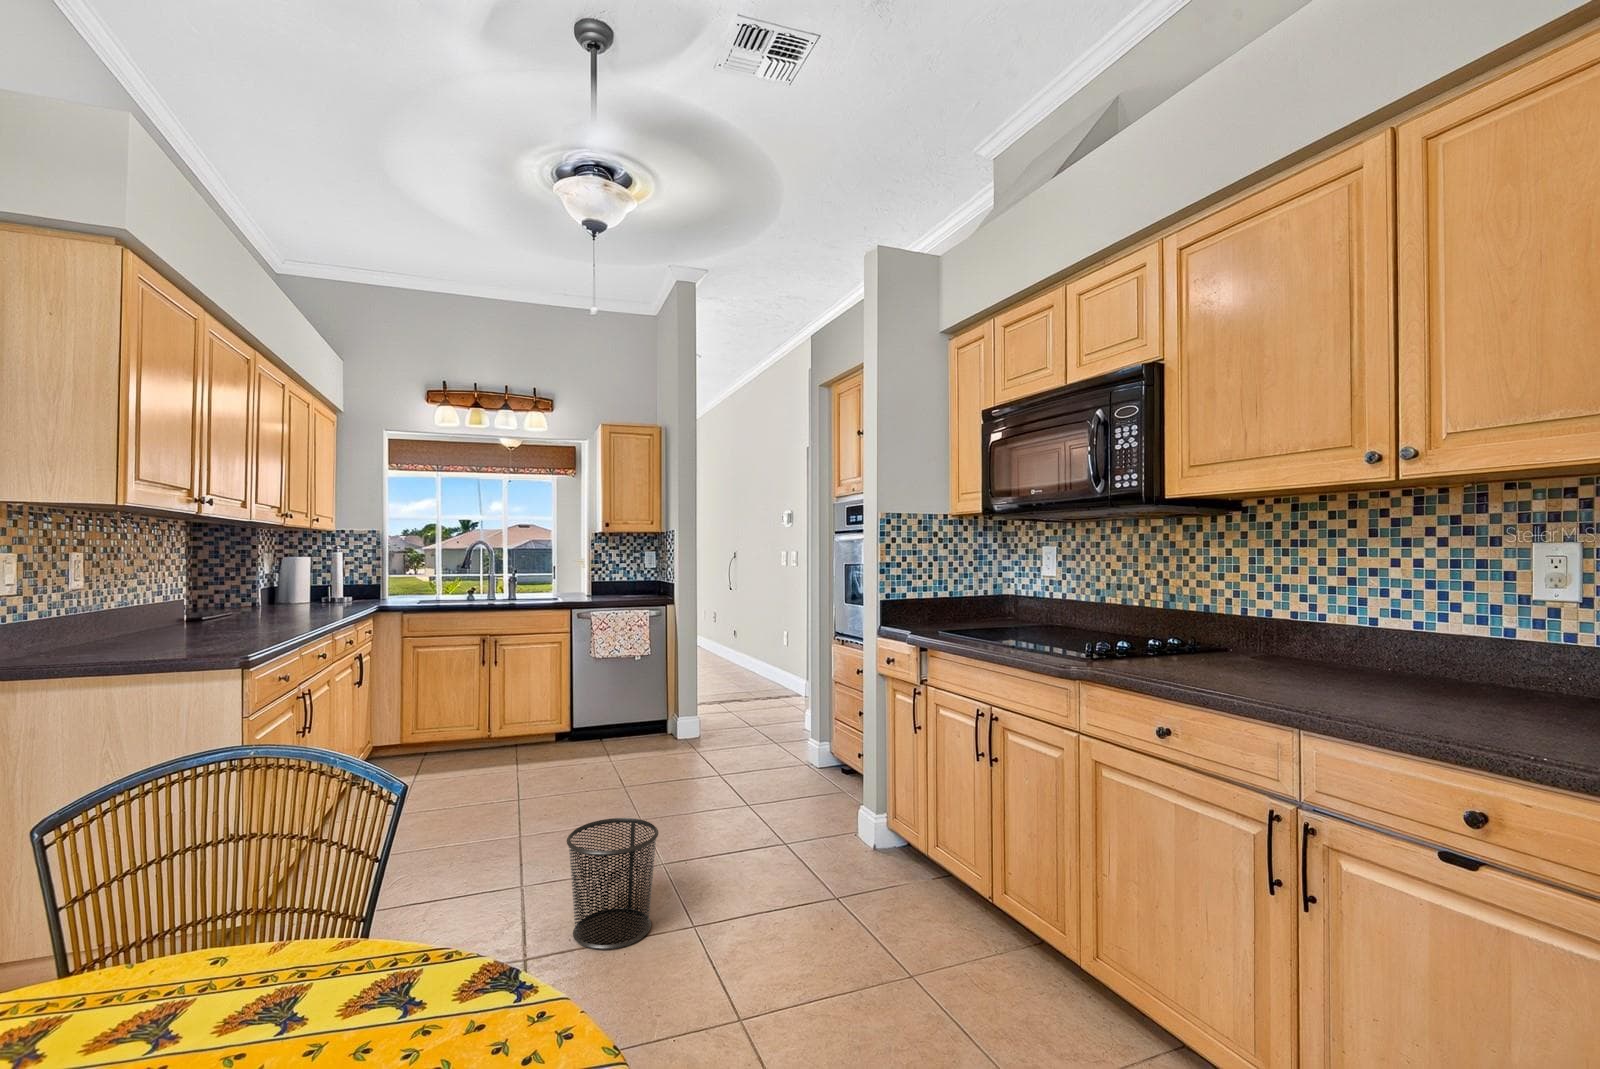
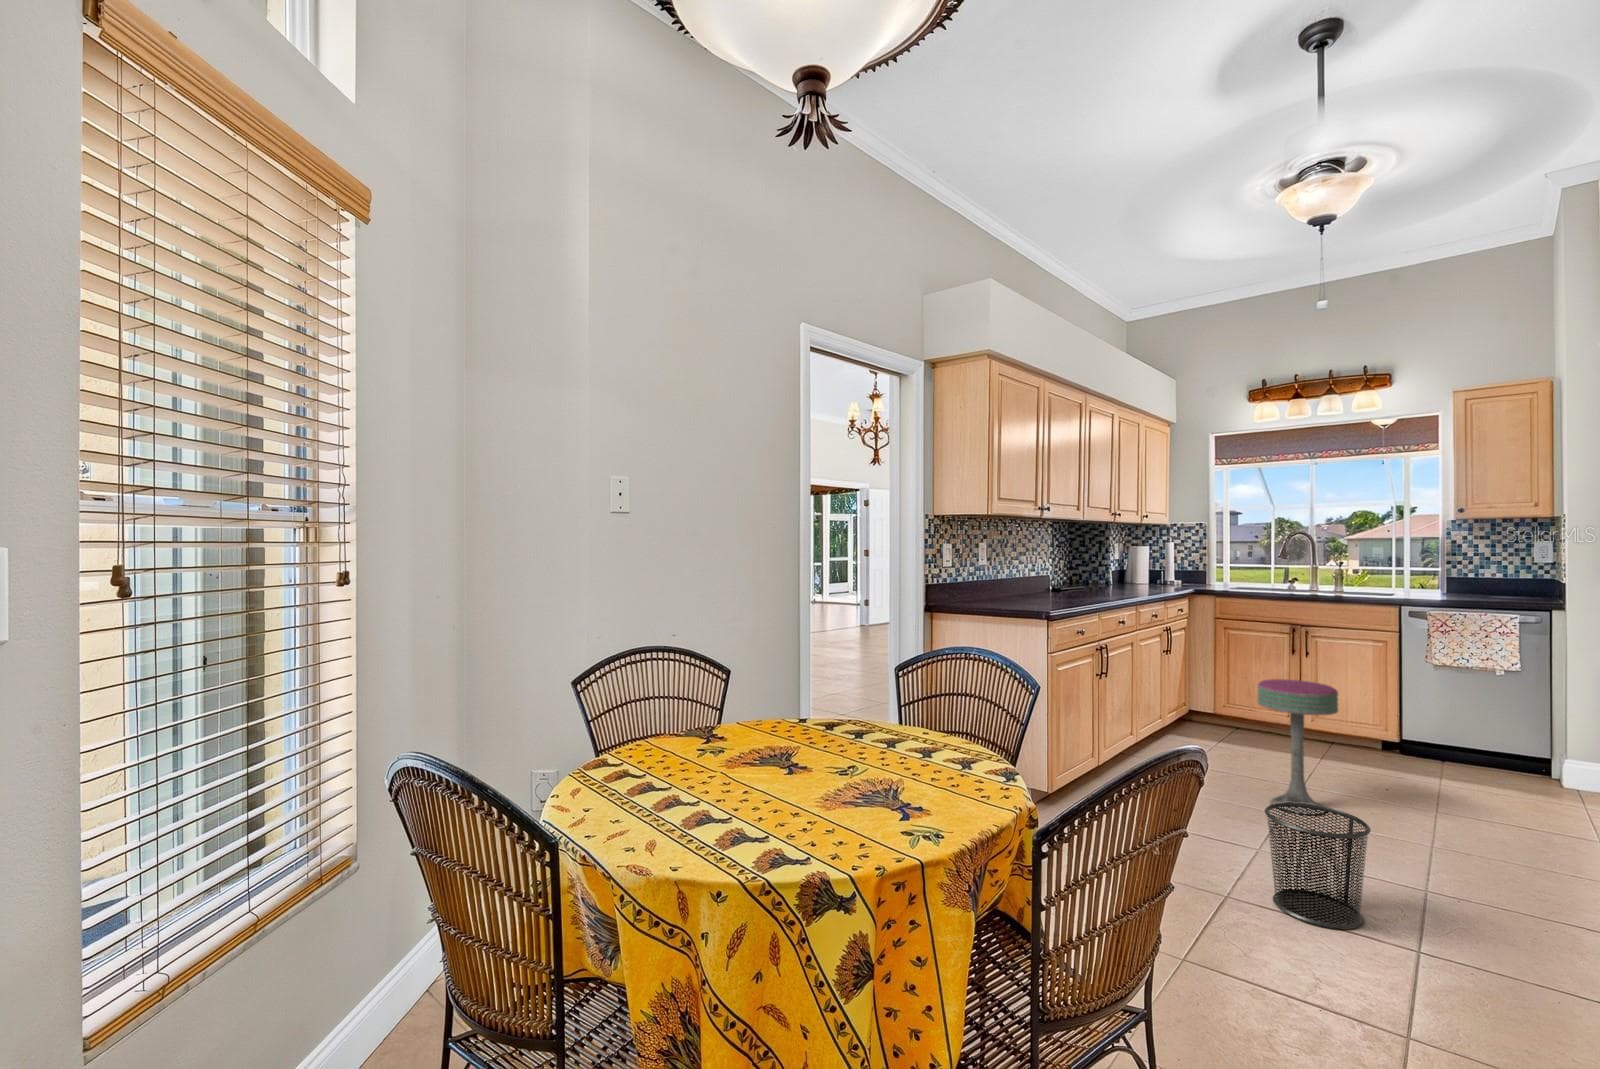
bar stool: none [491,693,565,833] -> present [1257,679,1338,815]

